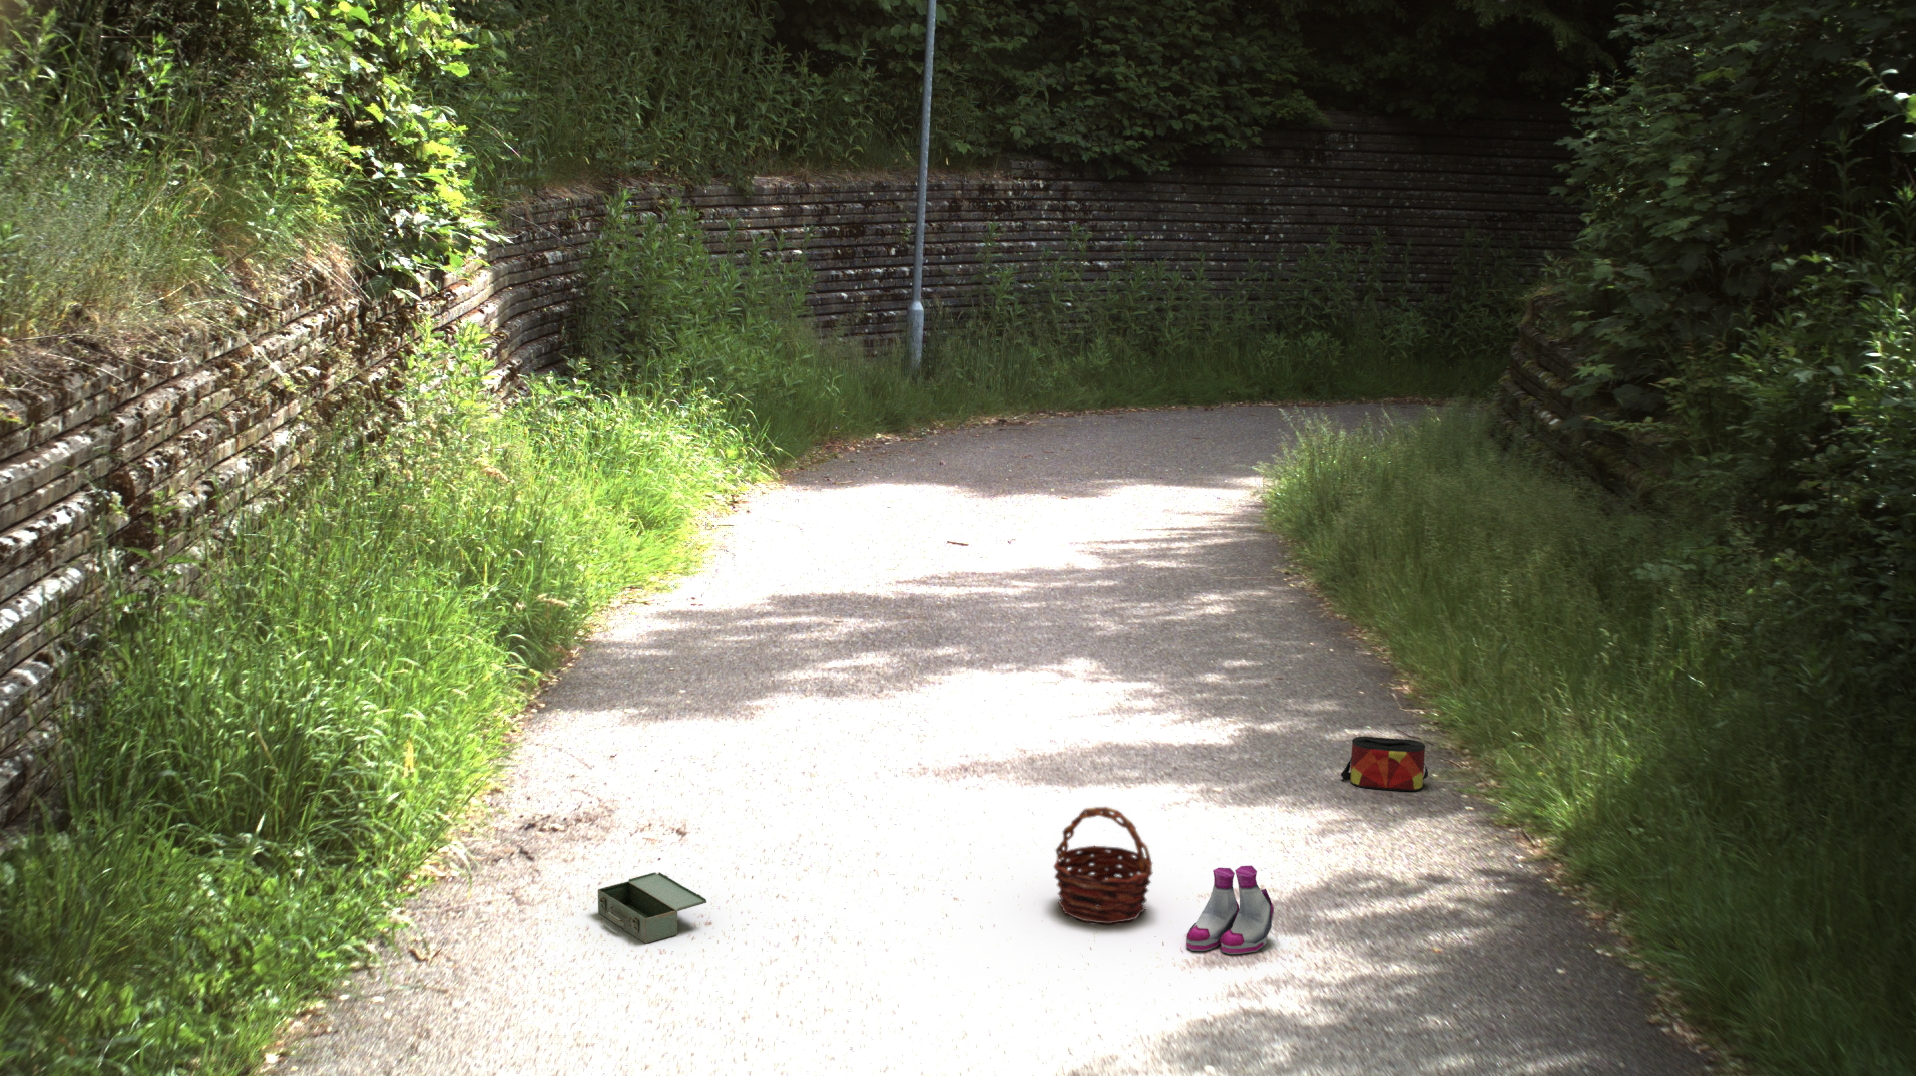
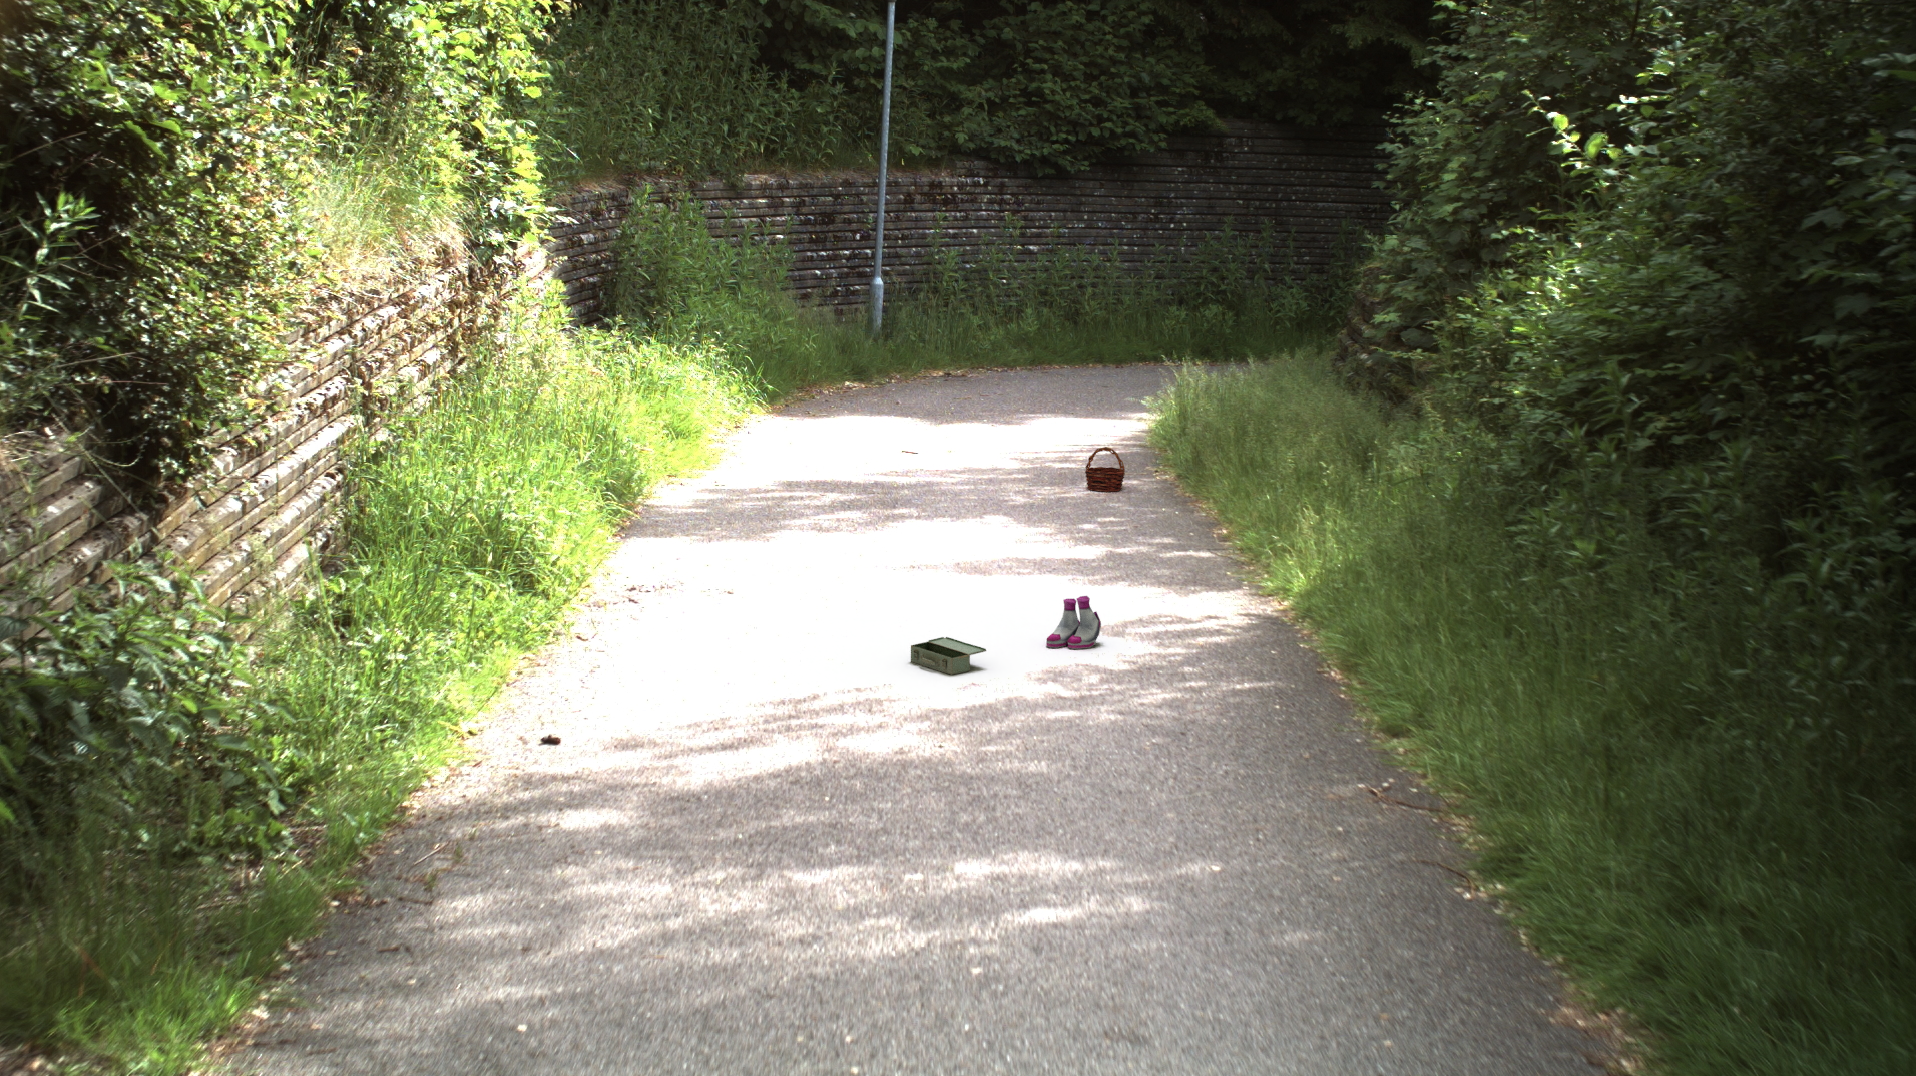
bag: present [1341,737,1428,792] -> none [1164,546,1222,581]
basket: present [1054,807,1152,924] -> present [1085,447,1125,492]
toolbox: present [598,872,706,943] -> present [911,637,986,675]

